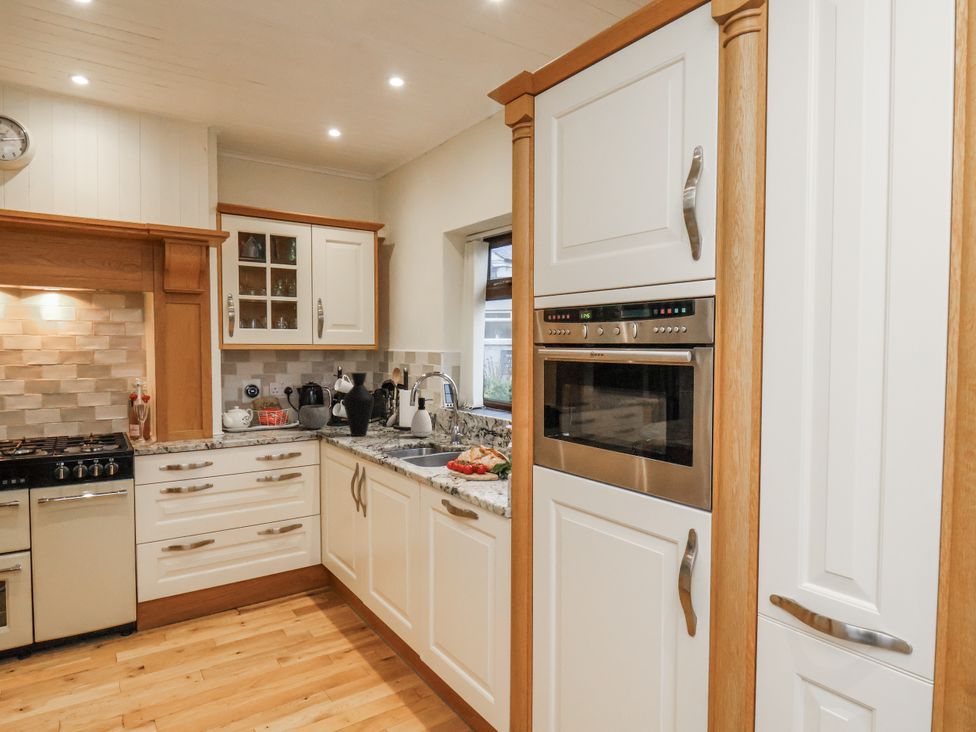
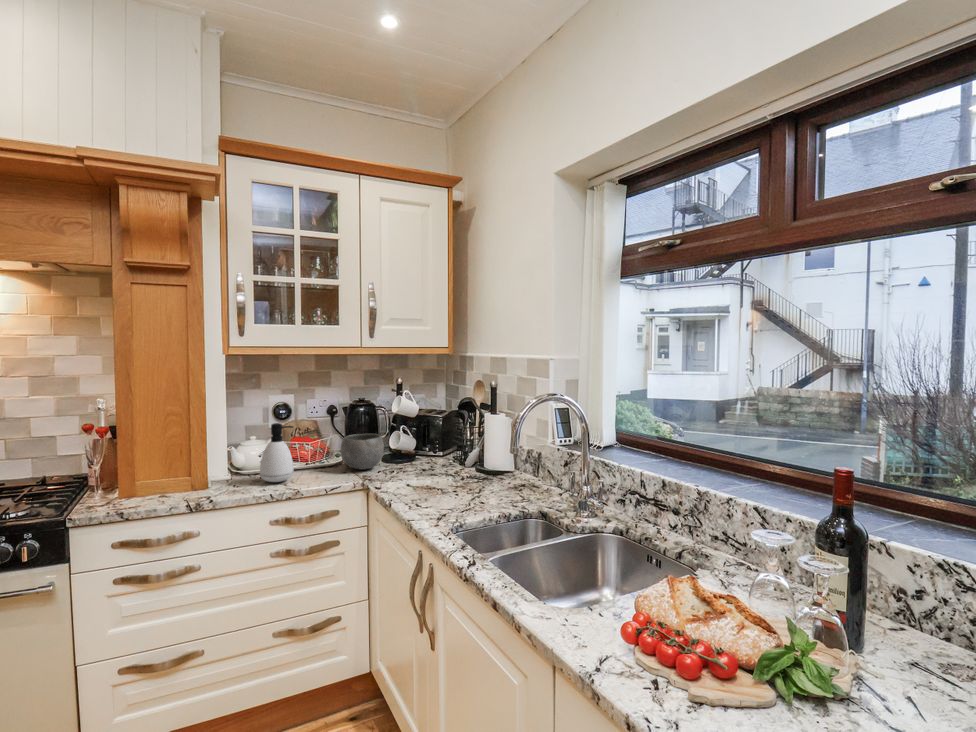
vase: present [343,373,374,436] -> none [401,390,448,489]
soap dispenser: present [411,397,433,437] -> present [260,423,294,482]

